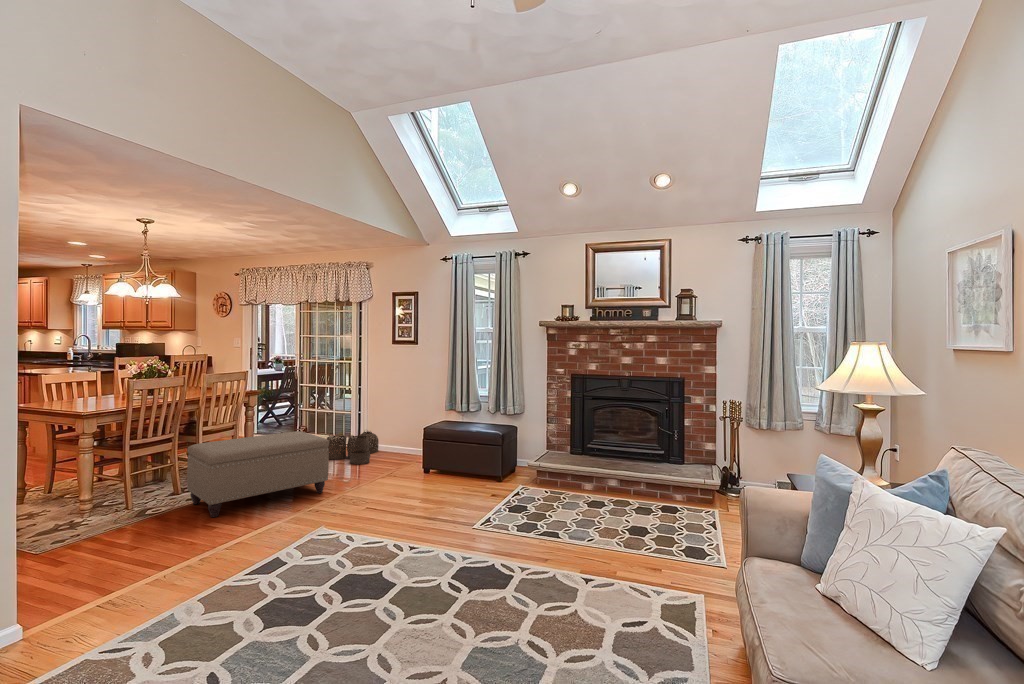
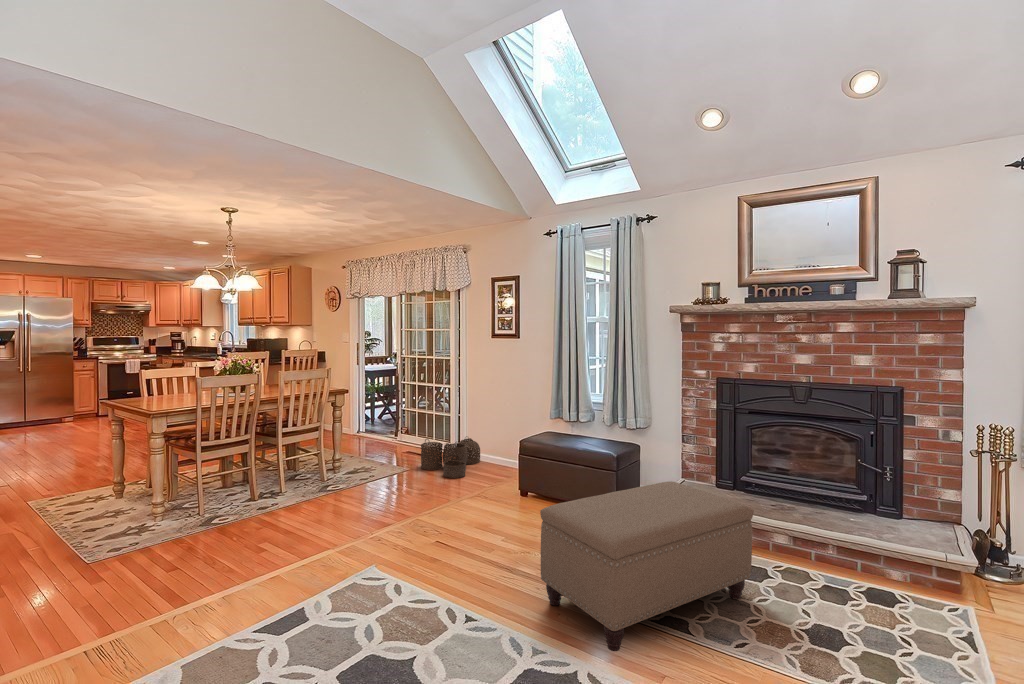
ottoman: present [187,431,329,517] -> present [540,481,754,651]

